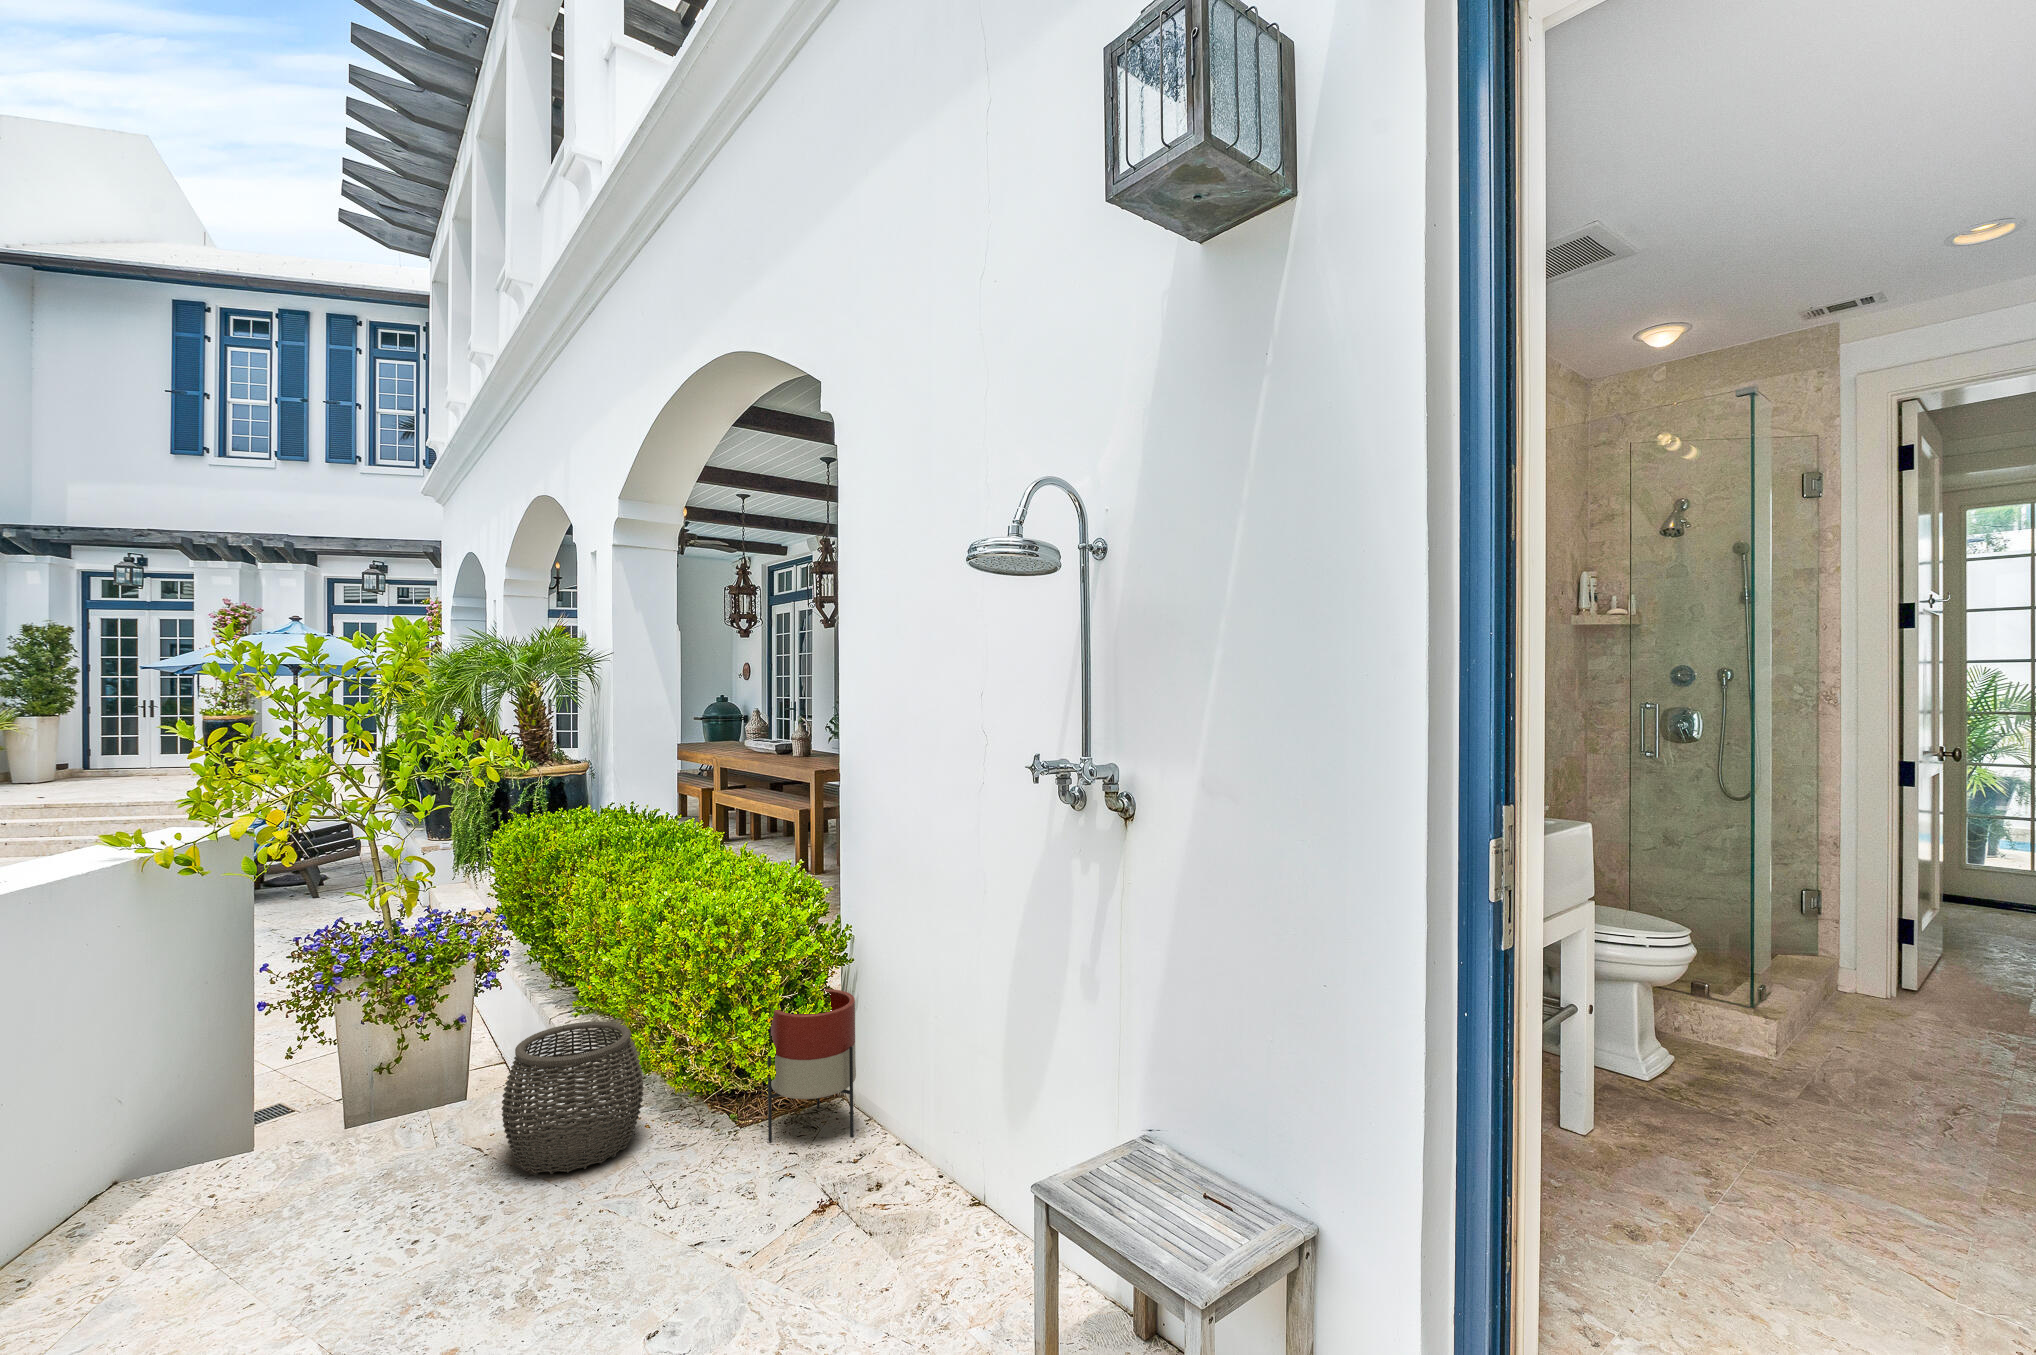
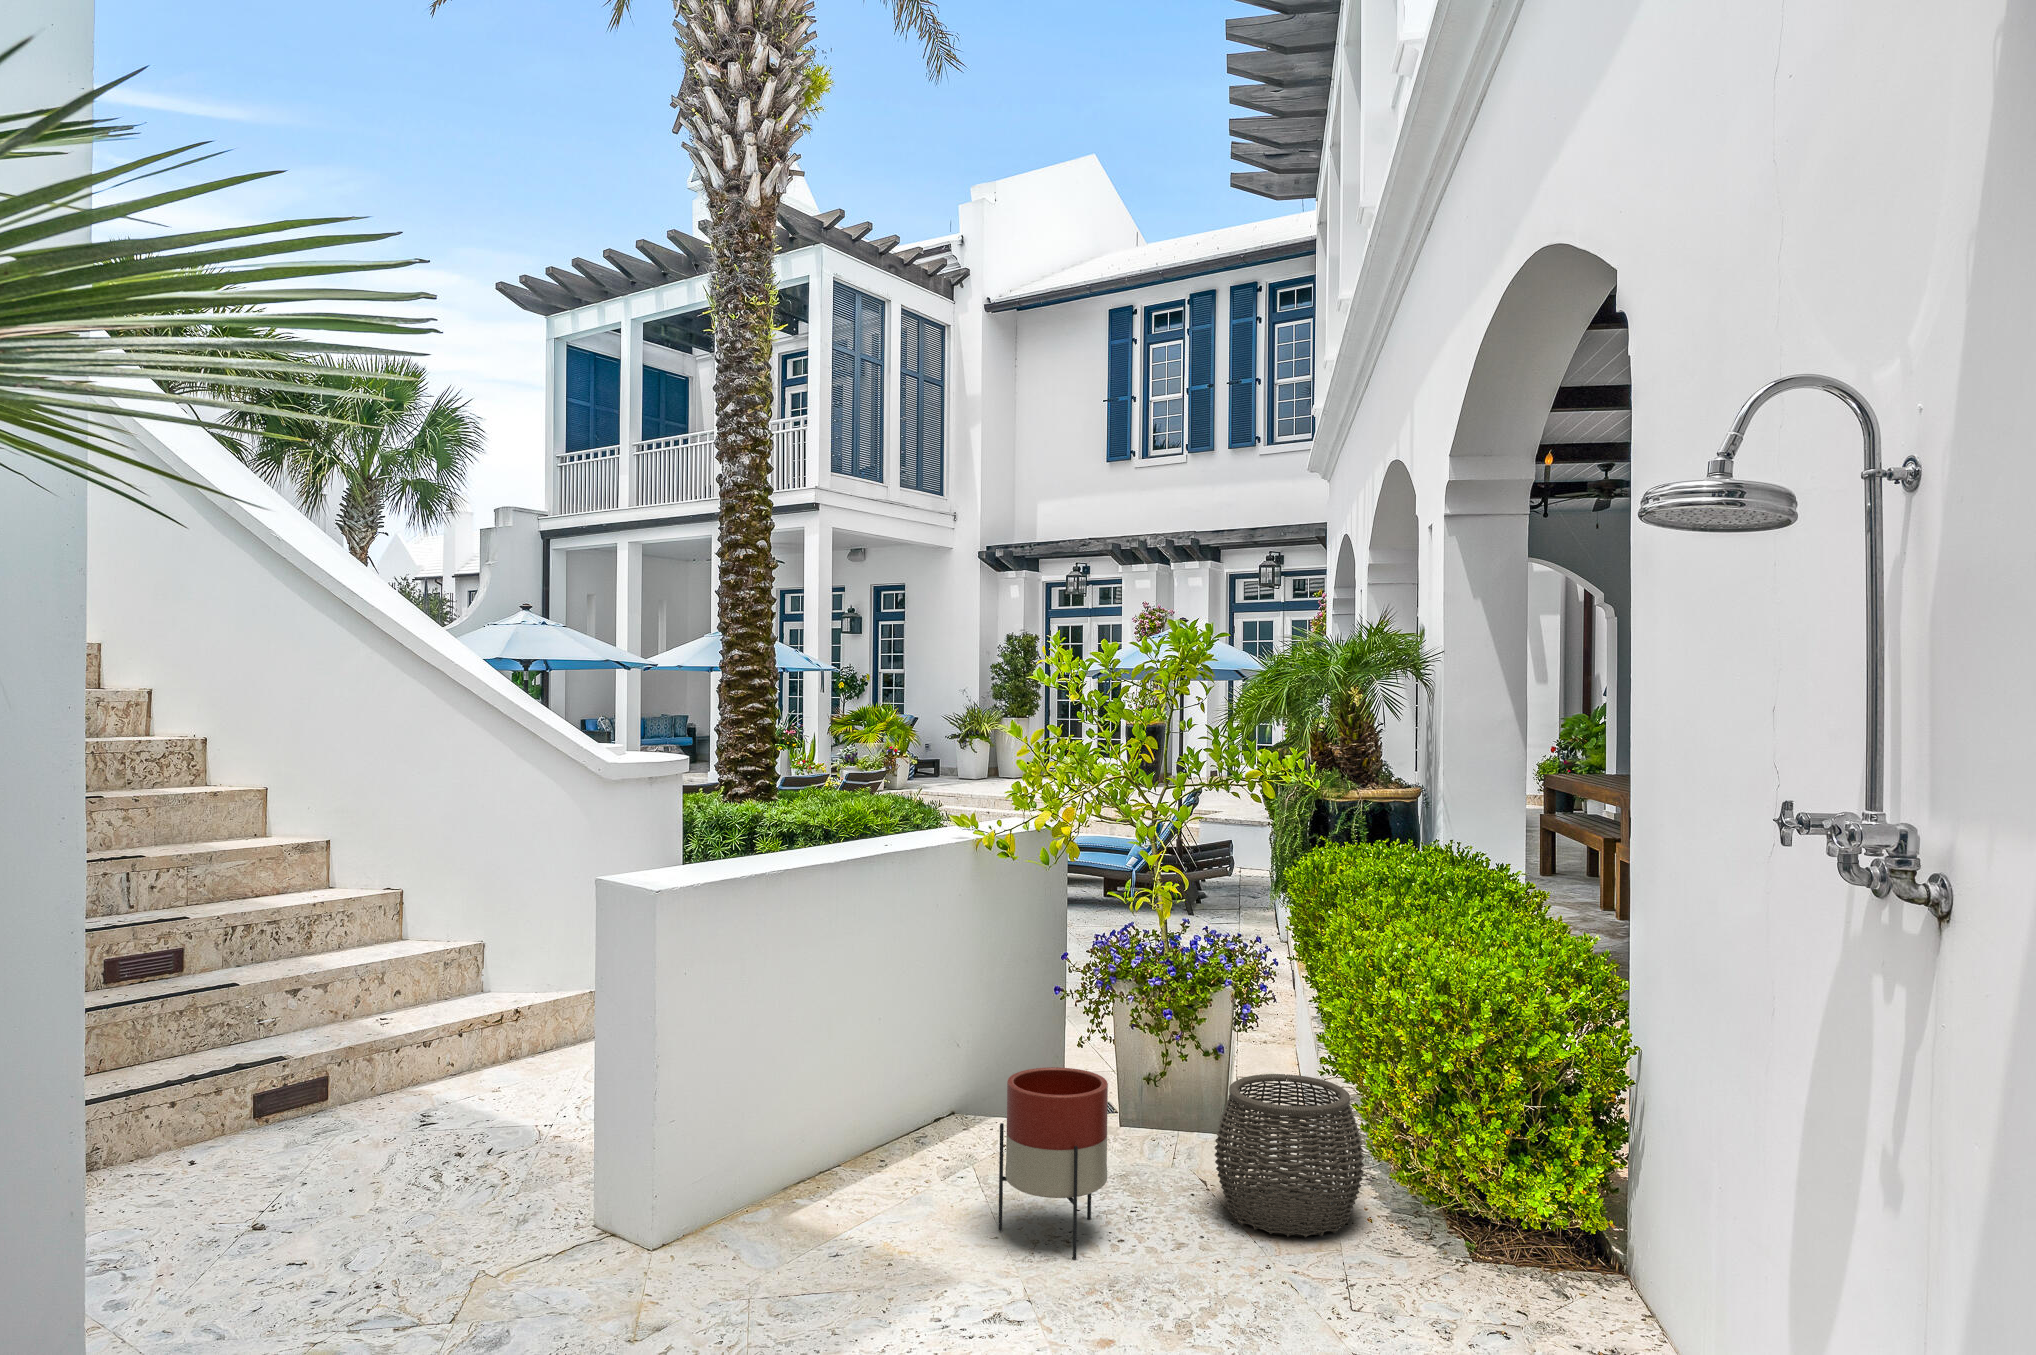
planter: present [768,989,856,1142] -> present [999,1067,1108,1259]

